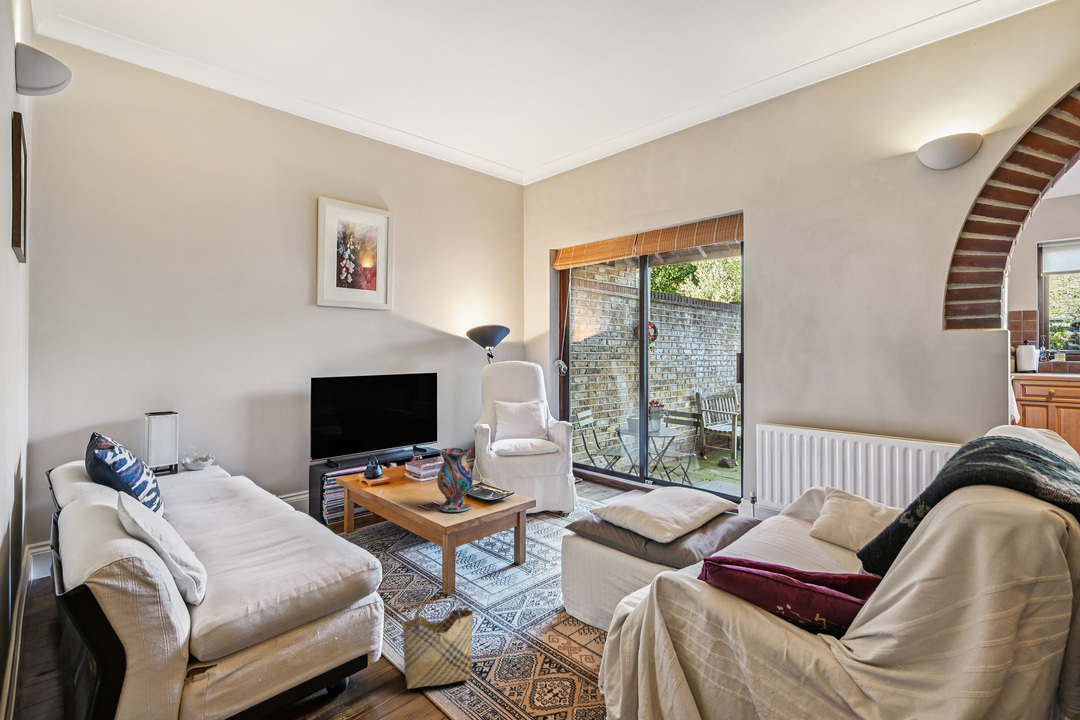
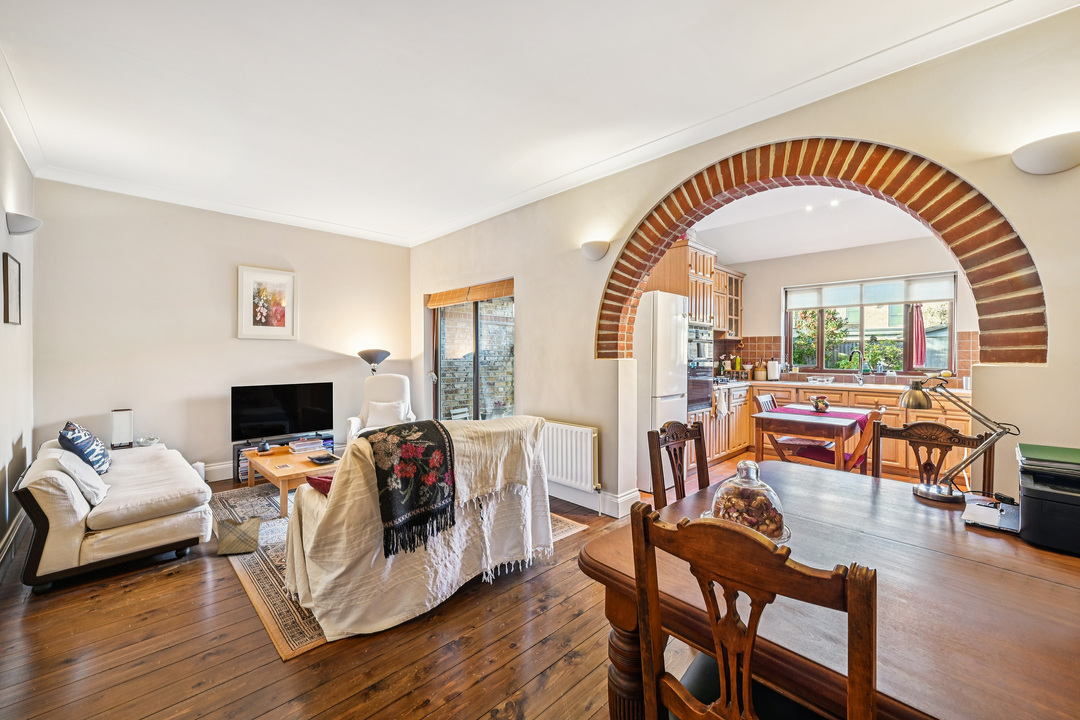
vase: present [437,448,473,512] -> none [282,431,306,469]

